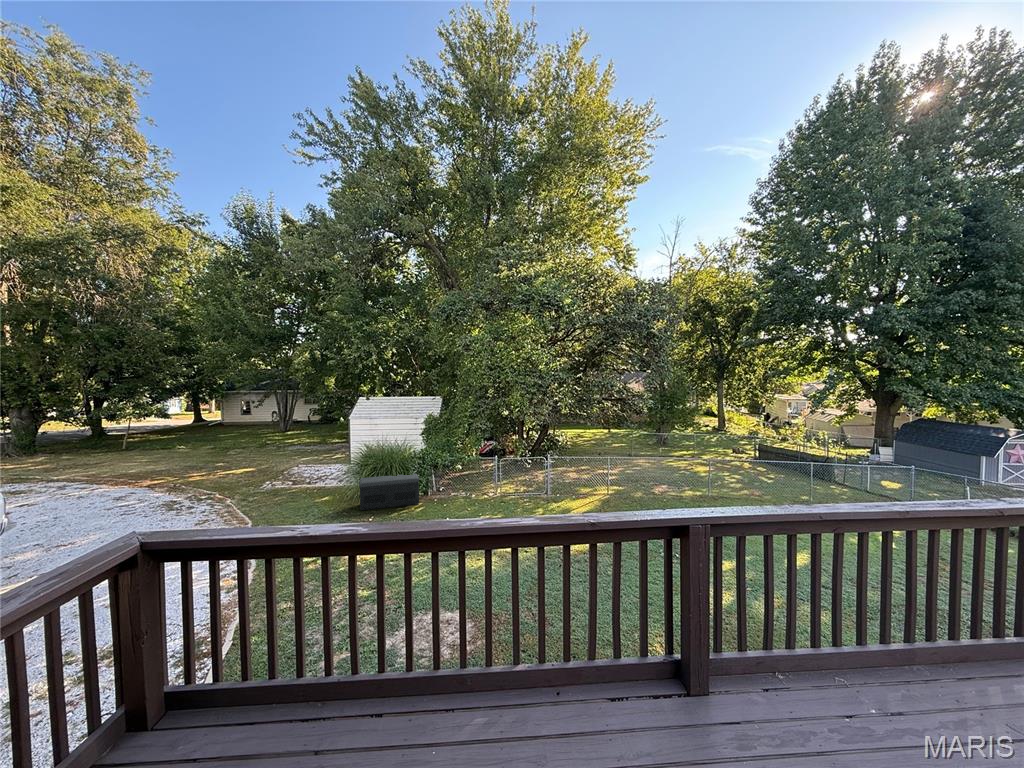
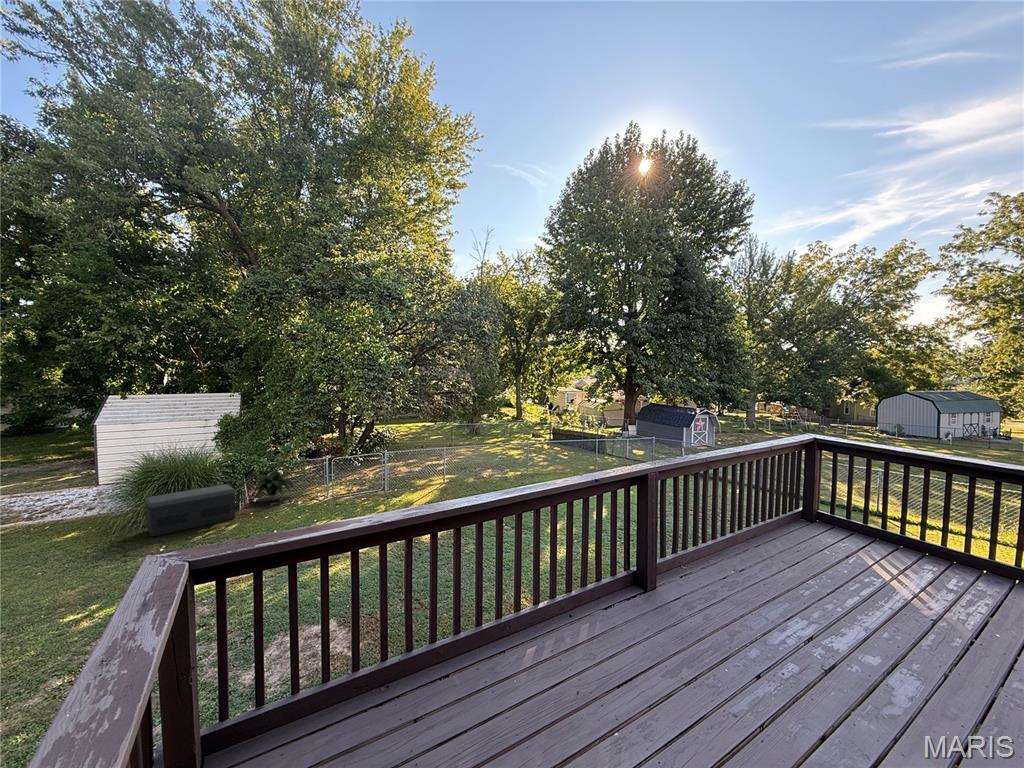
potted plant: none [438,464,471,492] -> present [254,470,294,501]

